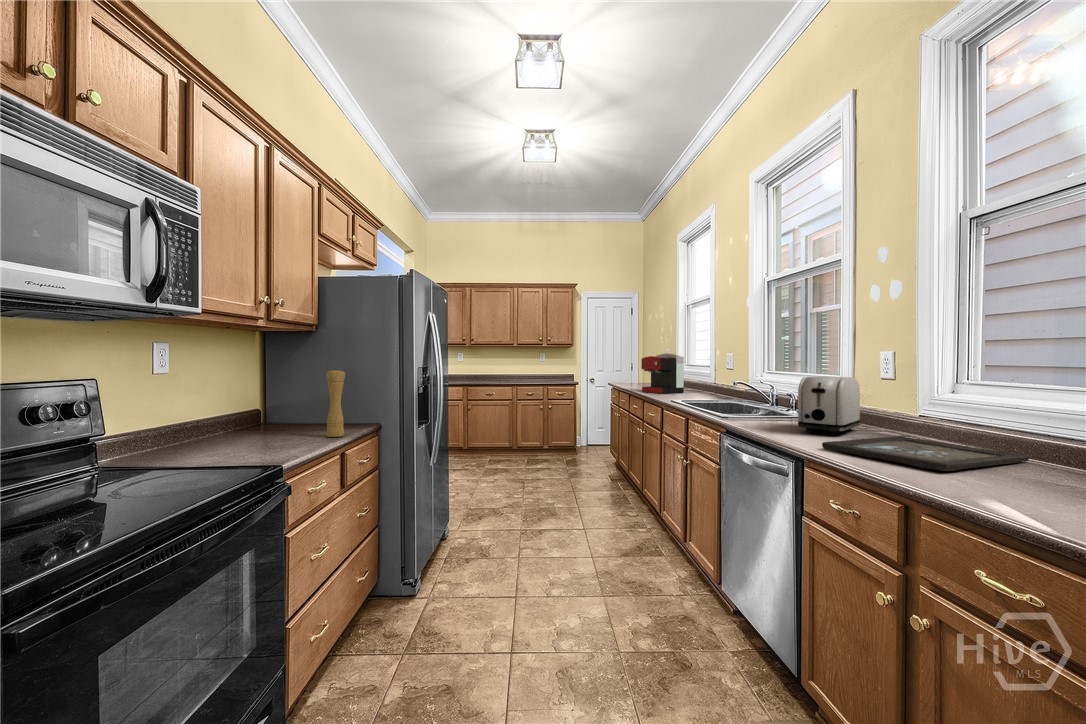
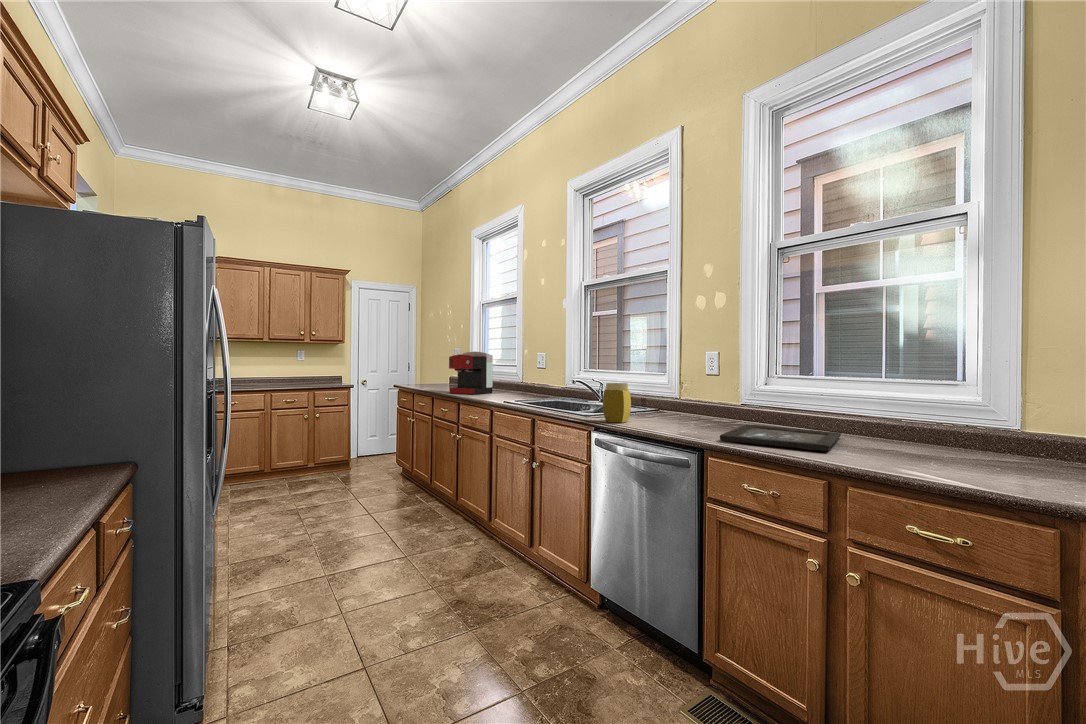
pepper mill: present [326,369,345,437] -> none [43,375,86,497]
toaster: present [798,377,860,435] -> none [669,375,707,427]
jar: none [734,384,764,425] -> present [603,383,631,423]

